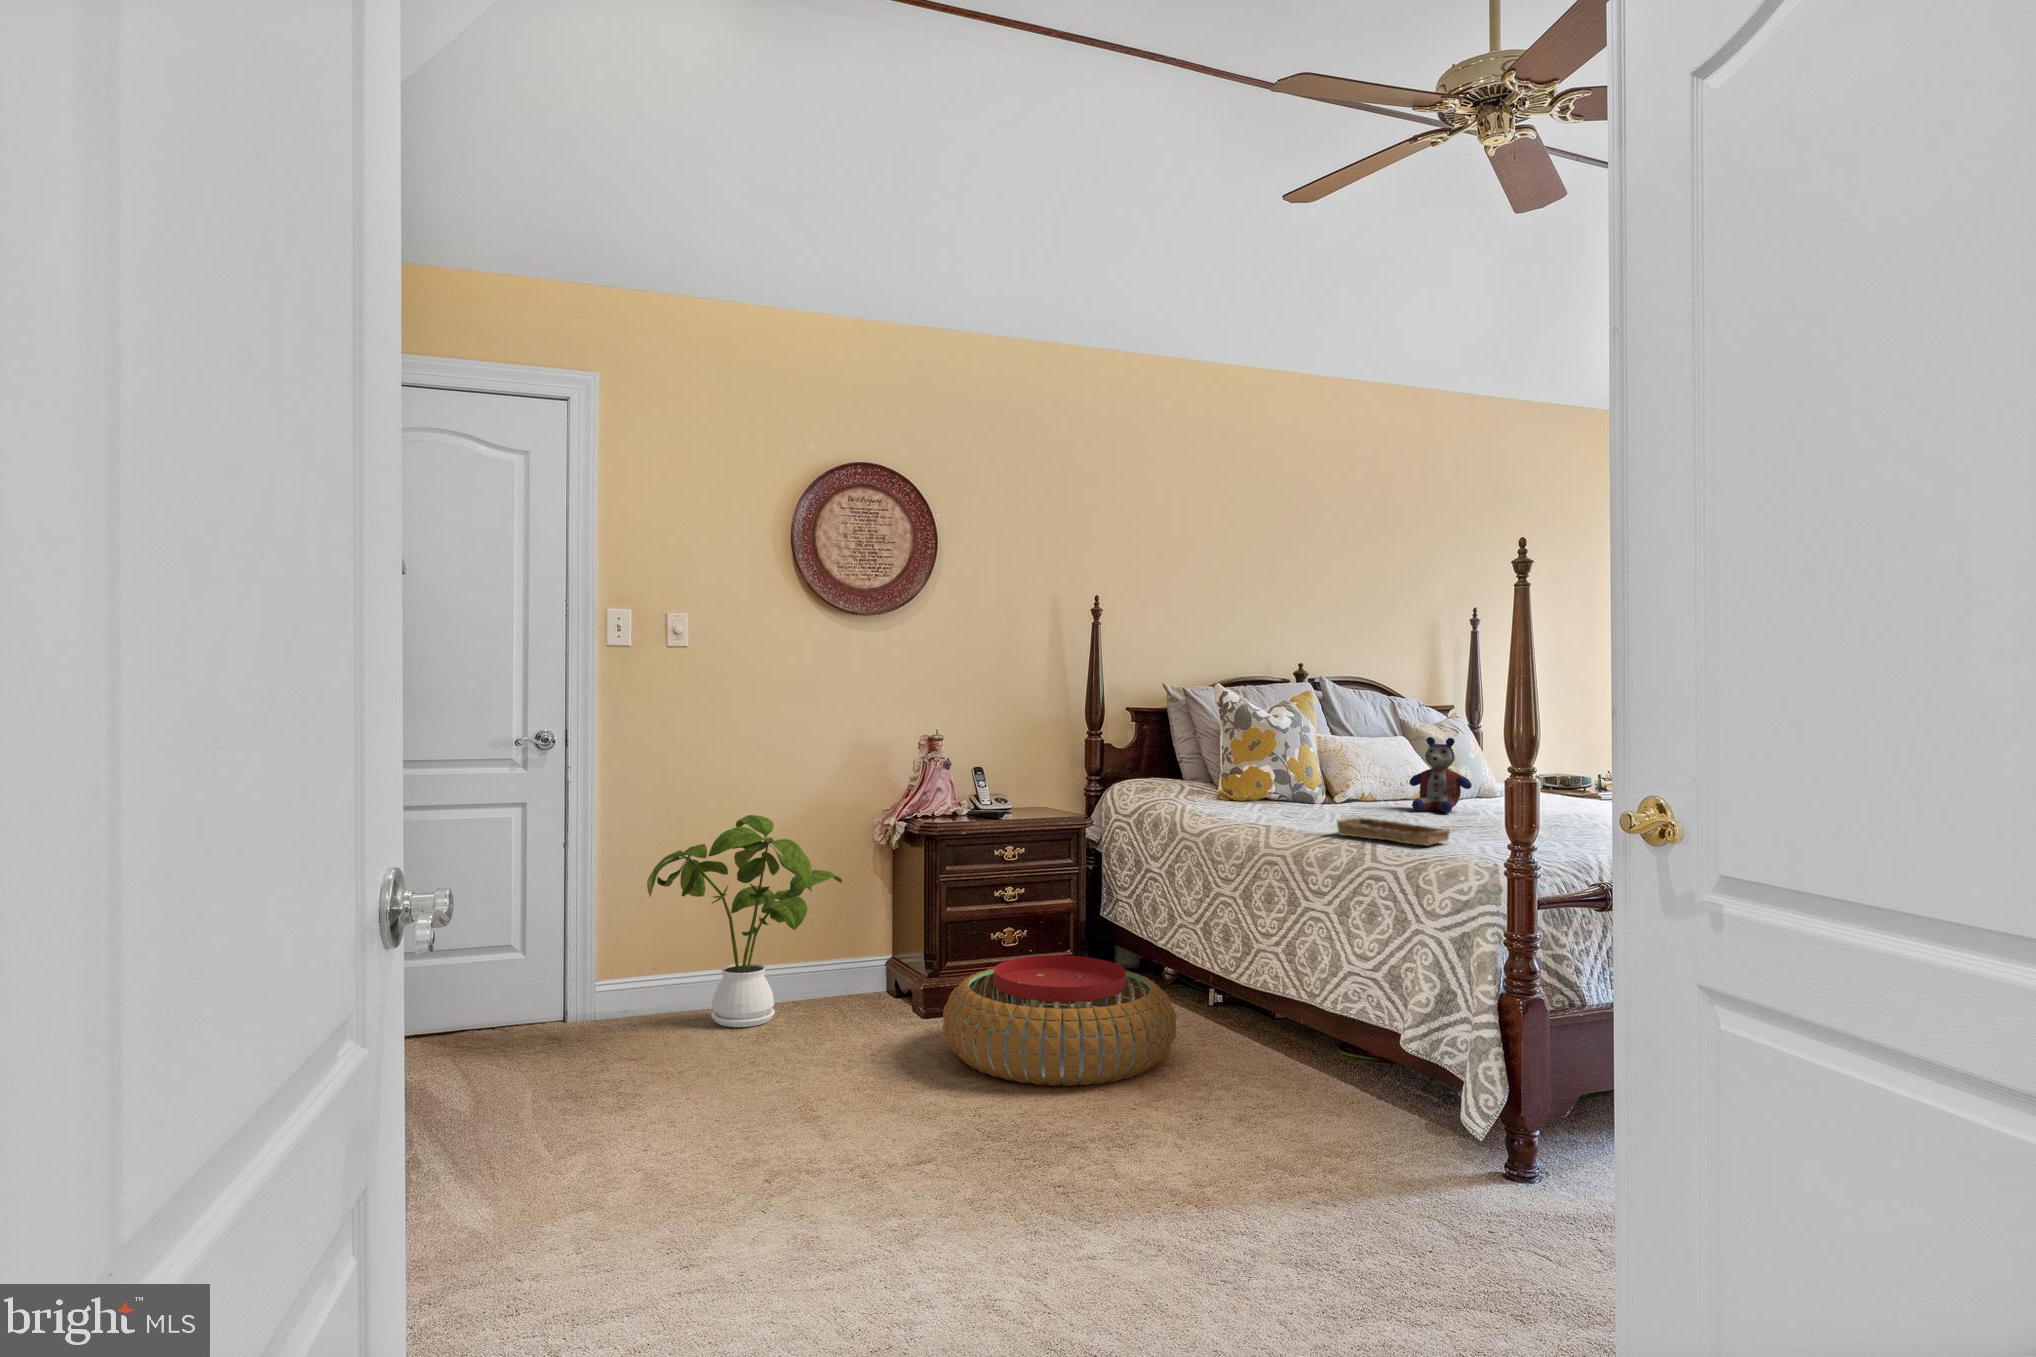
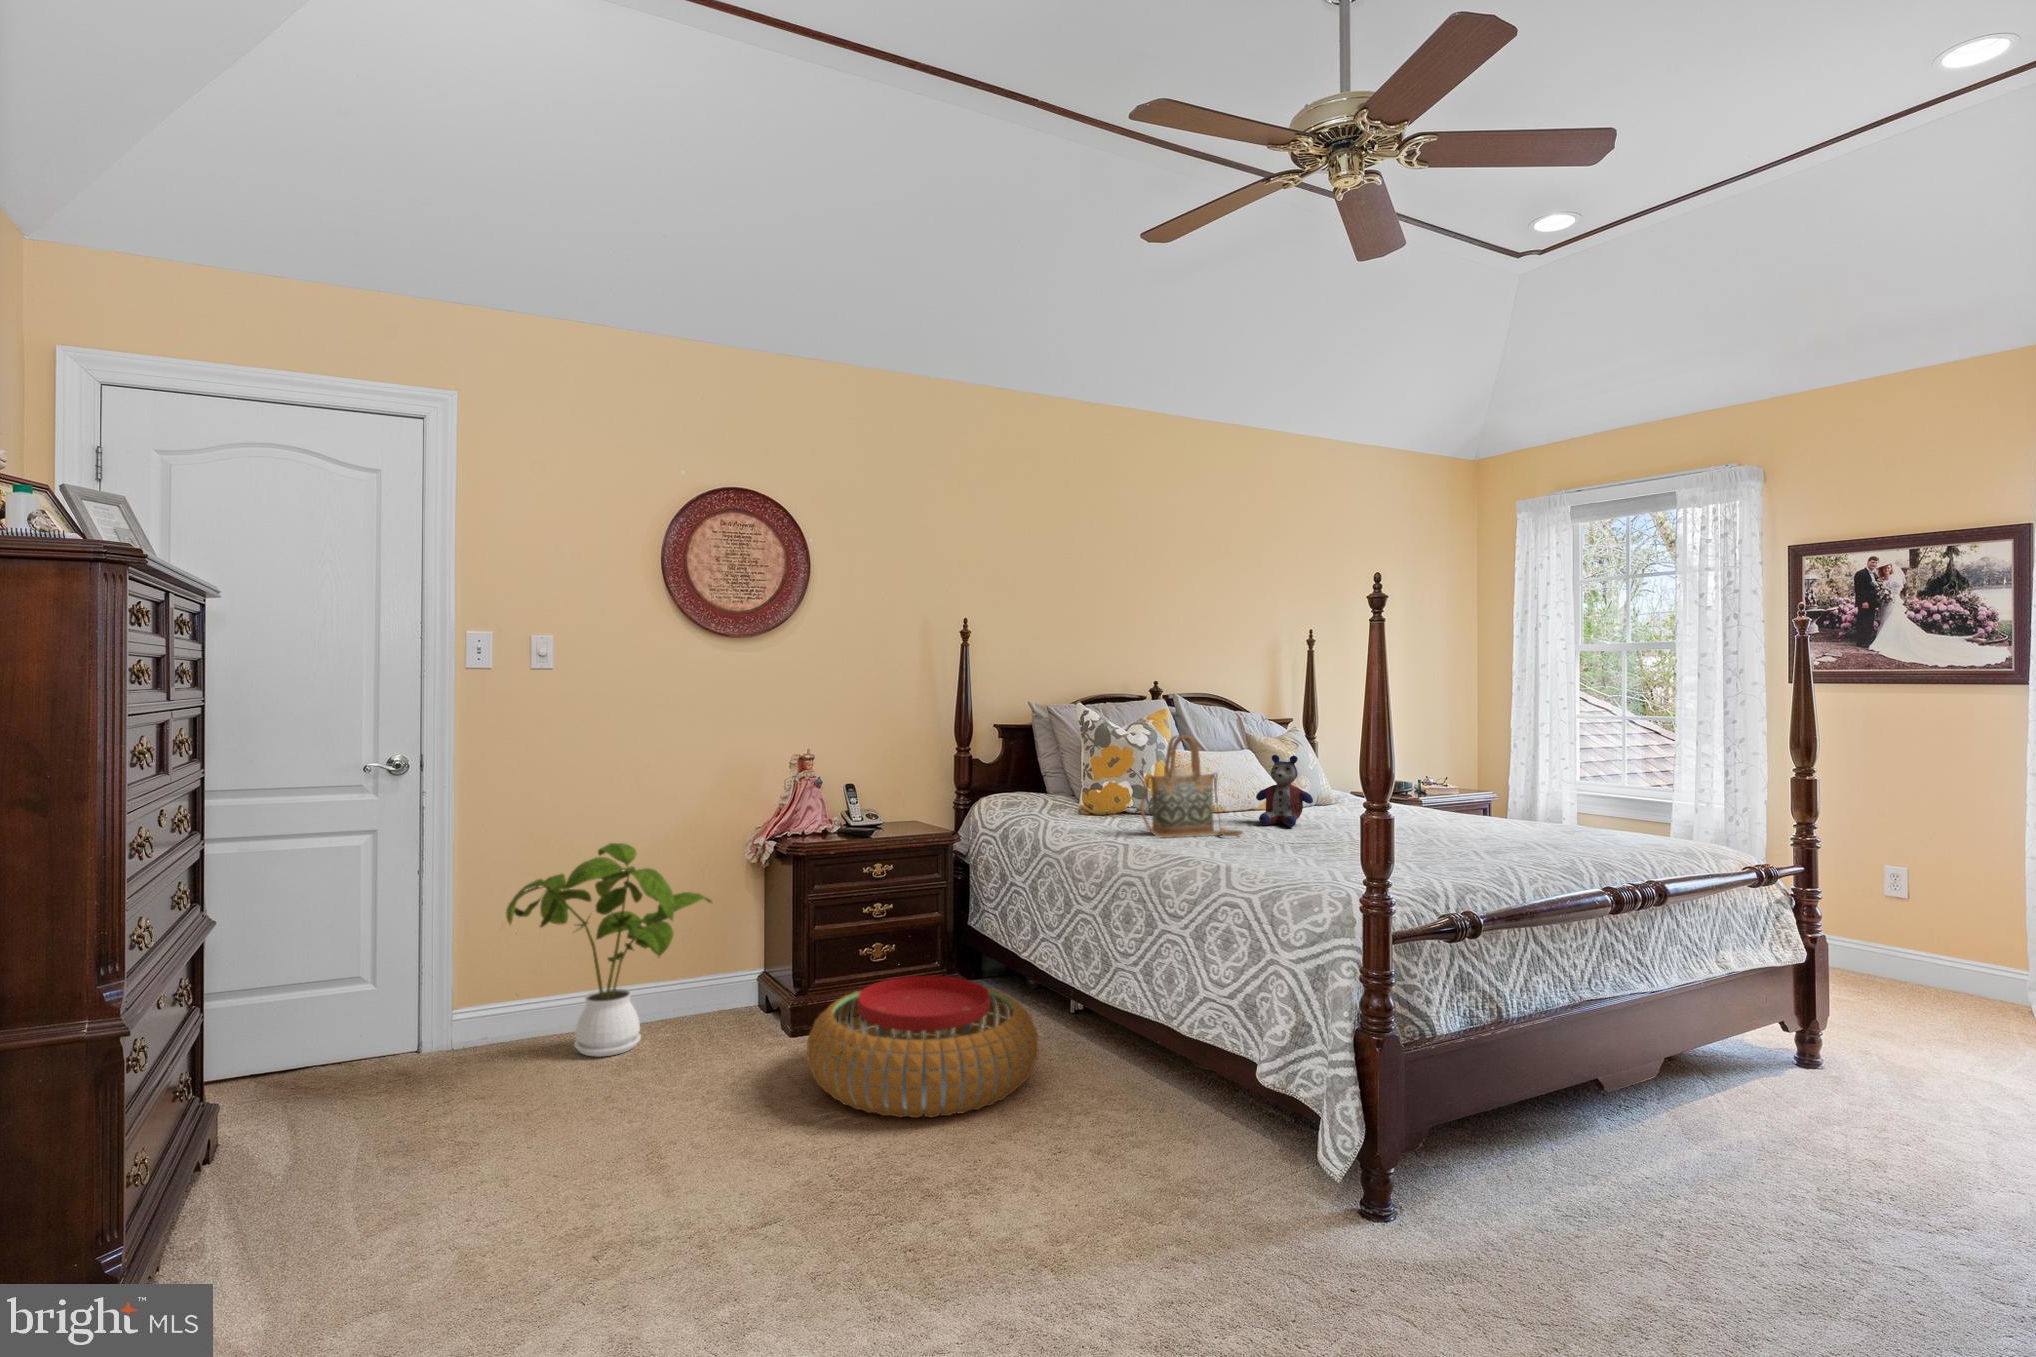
handbag: none [1283,713,1394,819] -> present [1140,735,1243,838]
tray: present [1337,817,1450,846] -> none [1187,839,1307,871]

